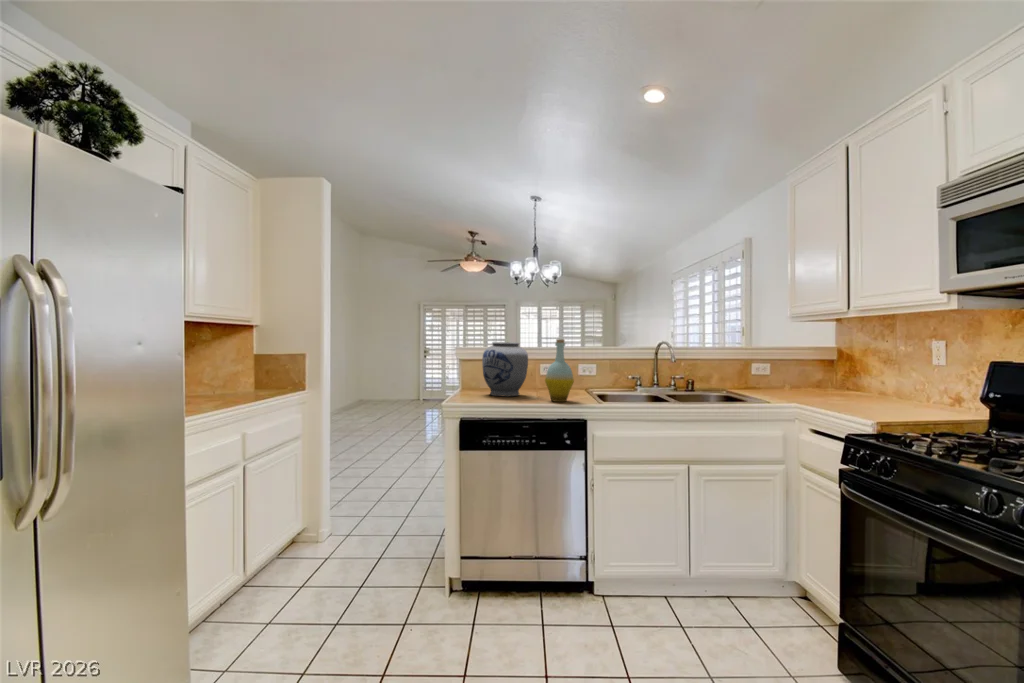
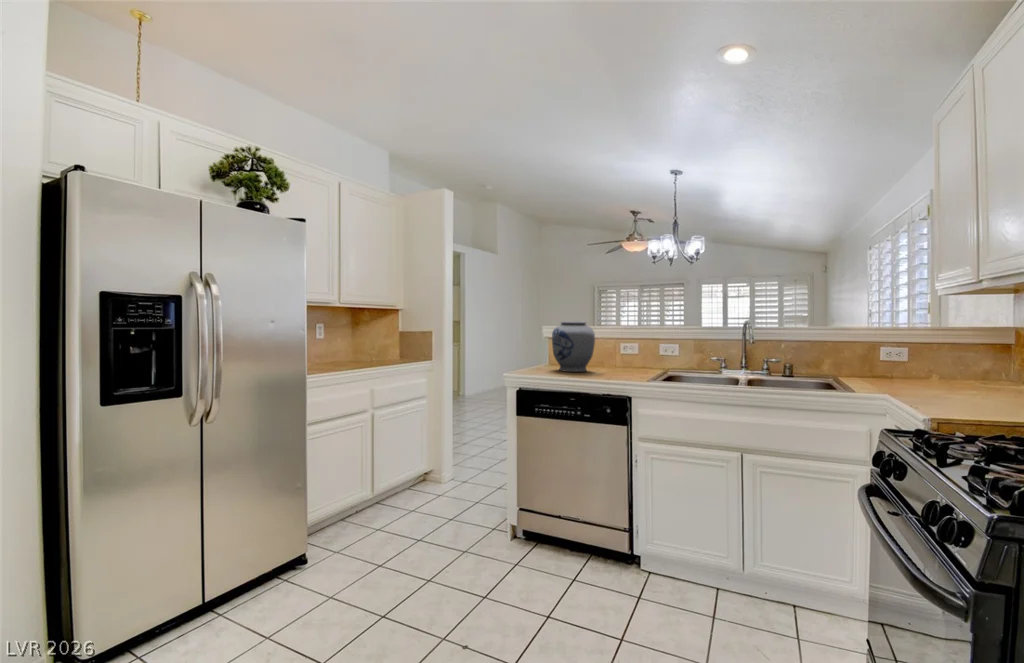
bottle: present [545,339,574,402] -> none [598,319,627,379]

